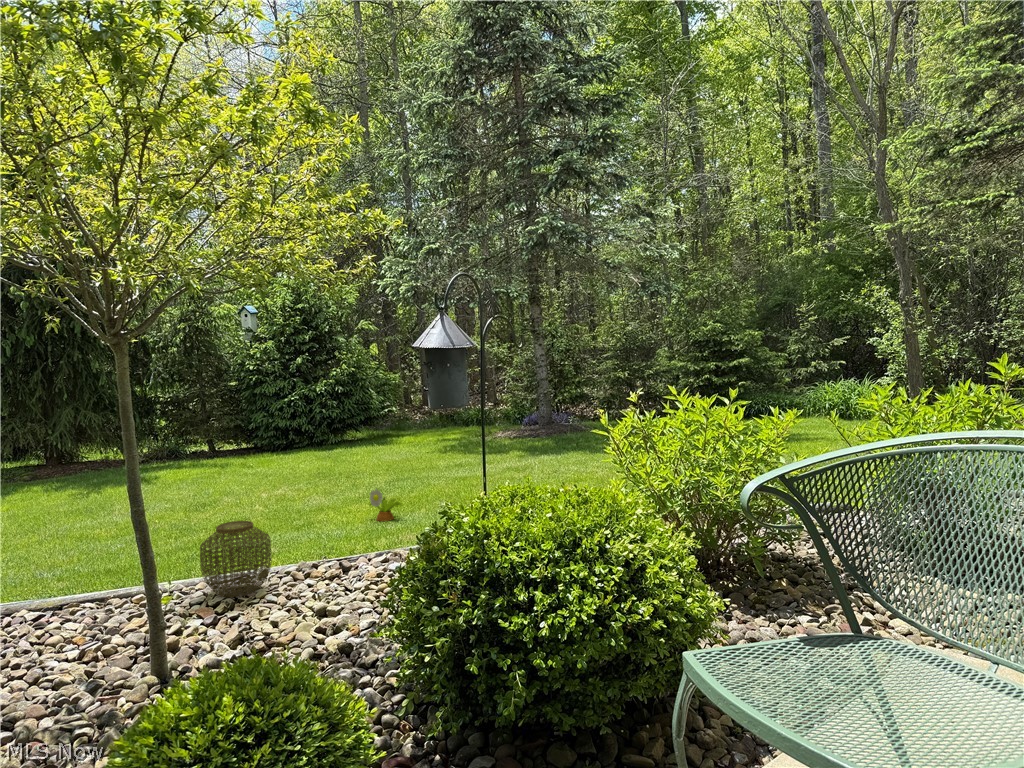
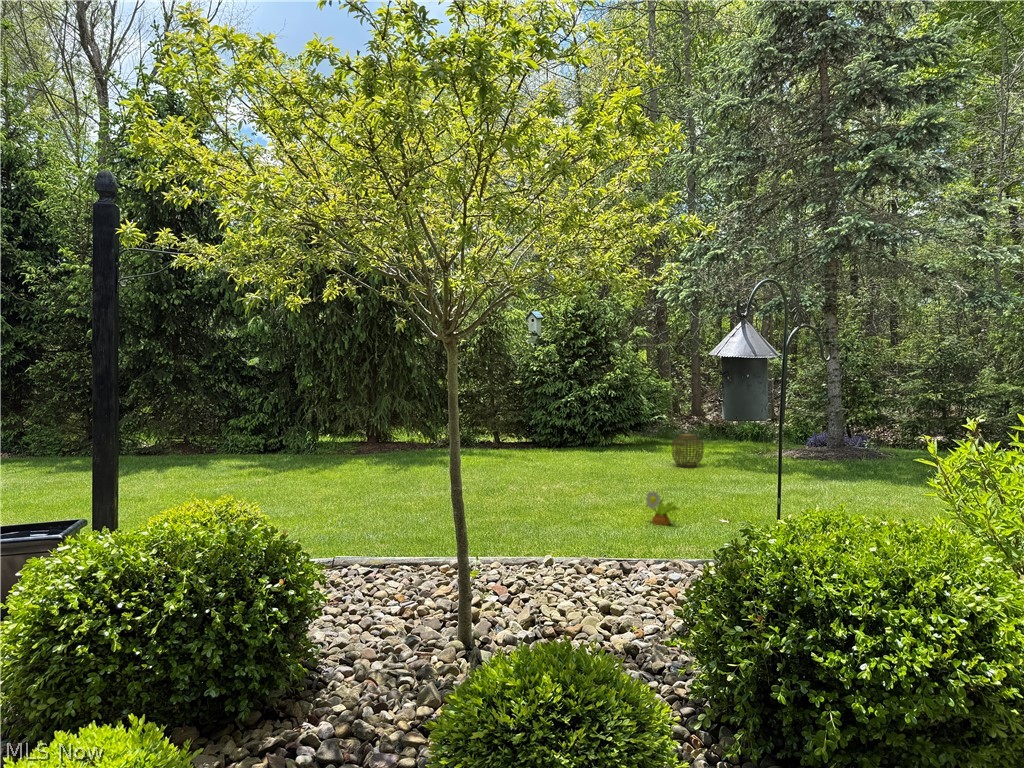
woven basket: present [200,521,272,598] -> present [672,433,704,468]

